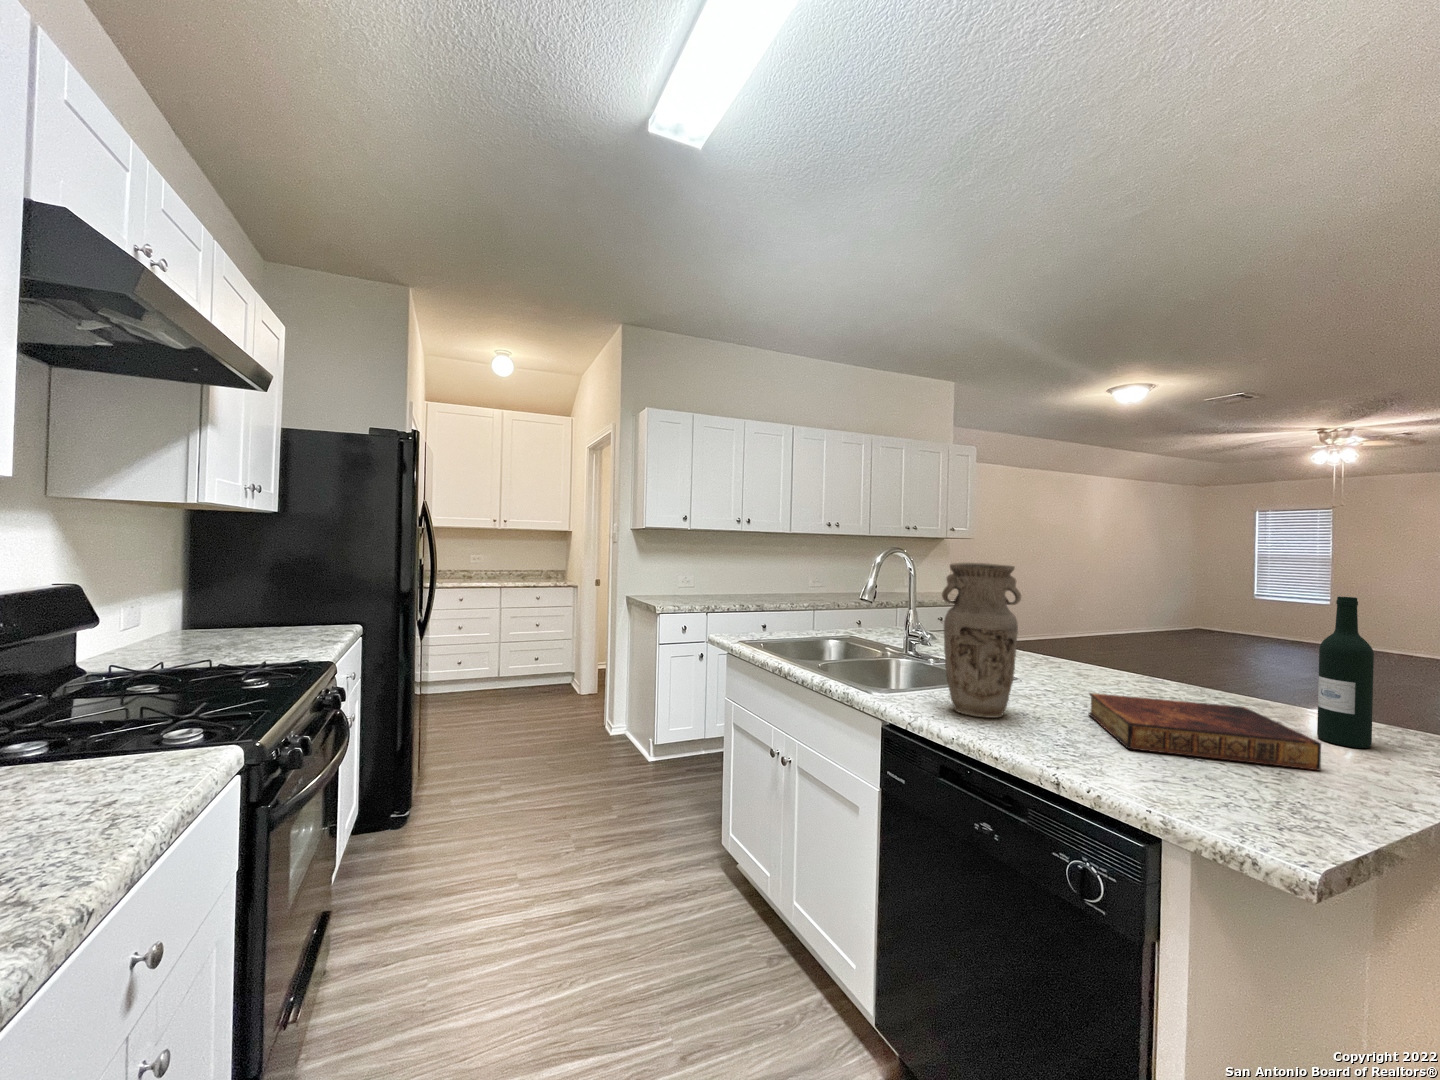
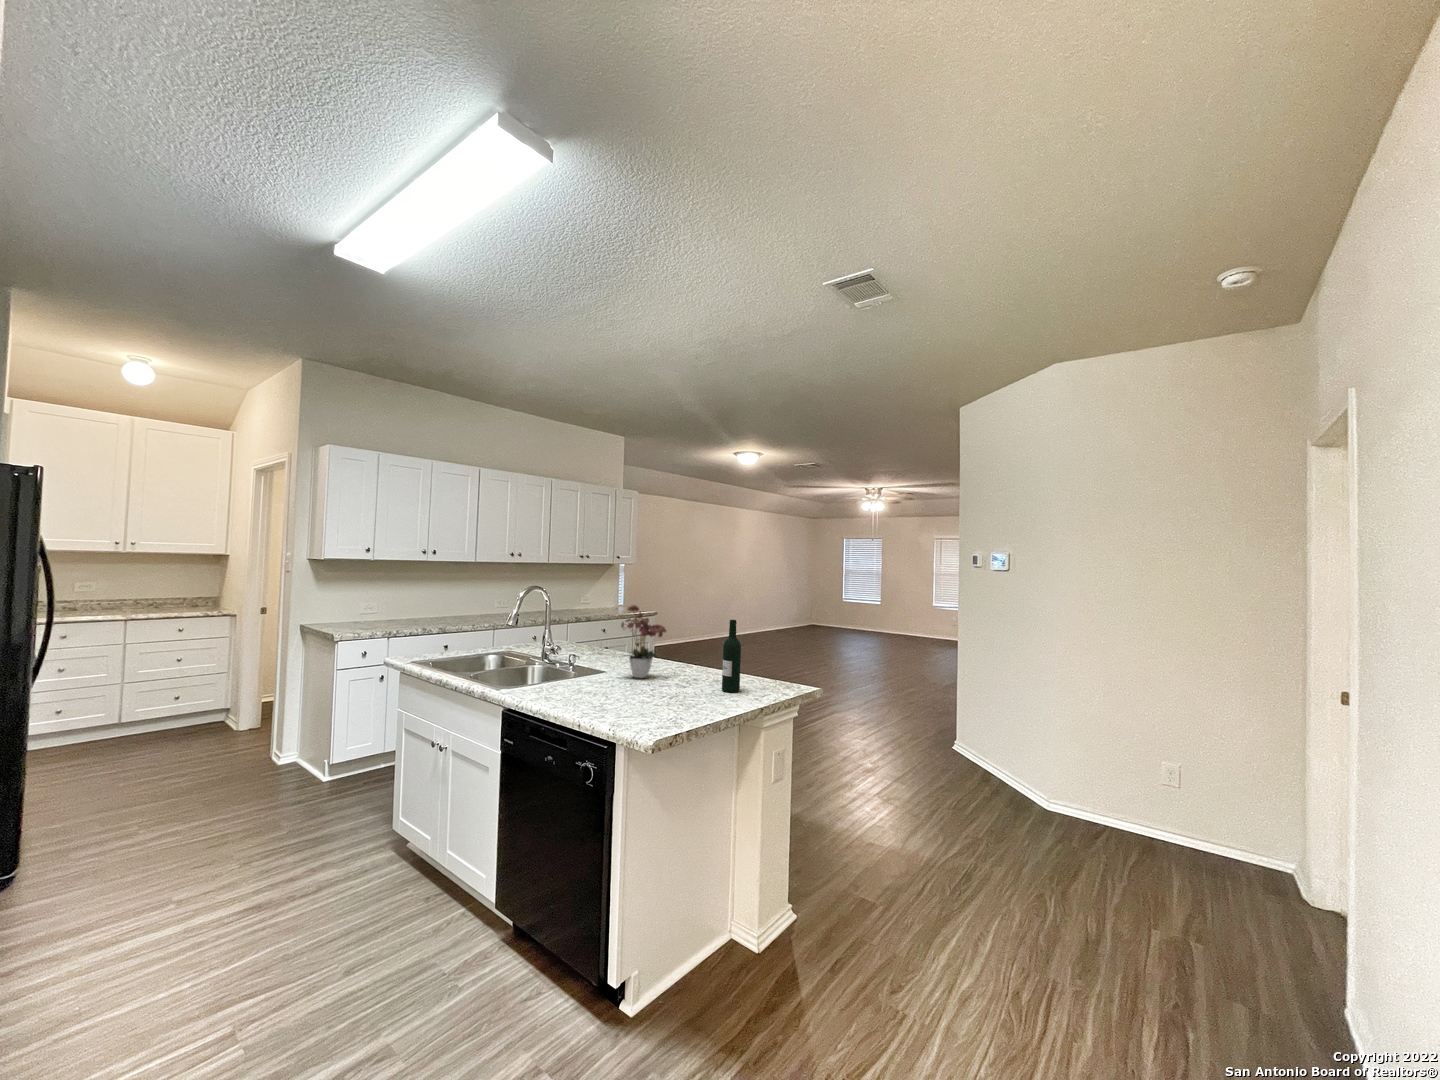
vase: present [942,562,1021,718] -> none [541,606,585,698]
flower arrangement: none [1052,563,1153,694] -> present [621,605,666,678]
book: present [1088,693,1321,770] -> none [623,678,702,705]

